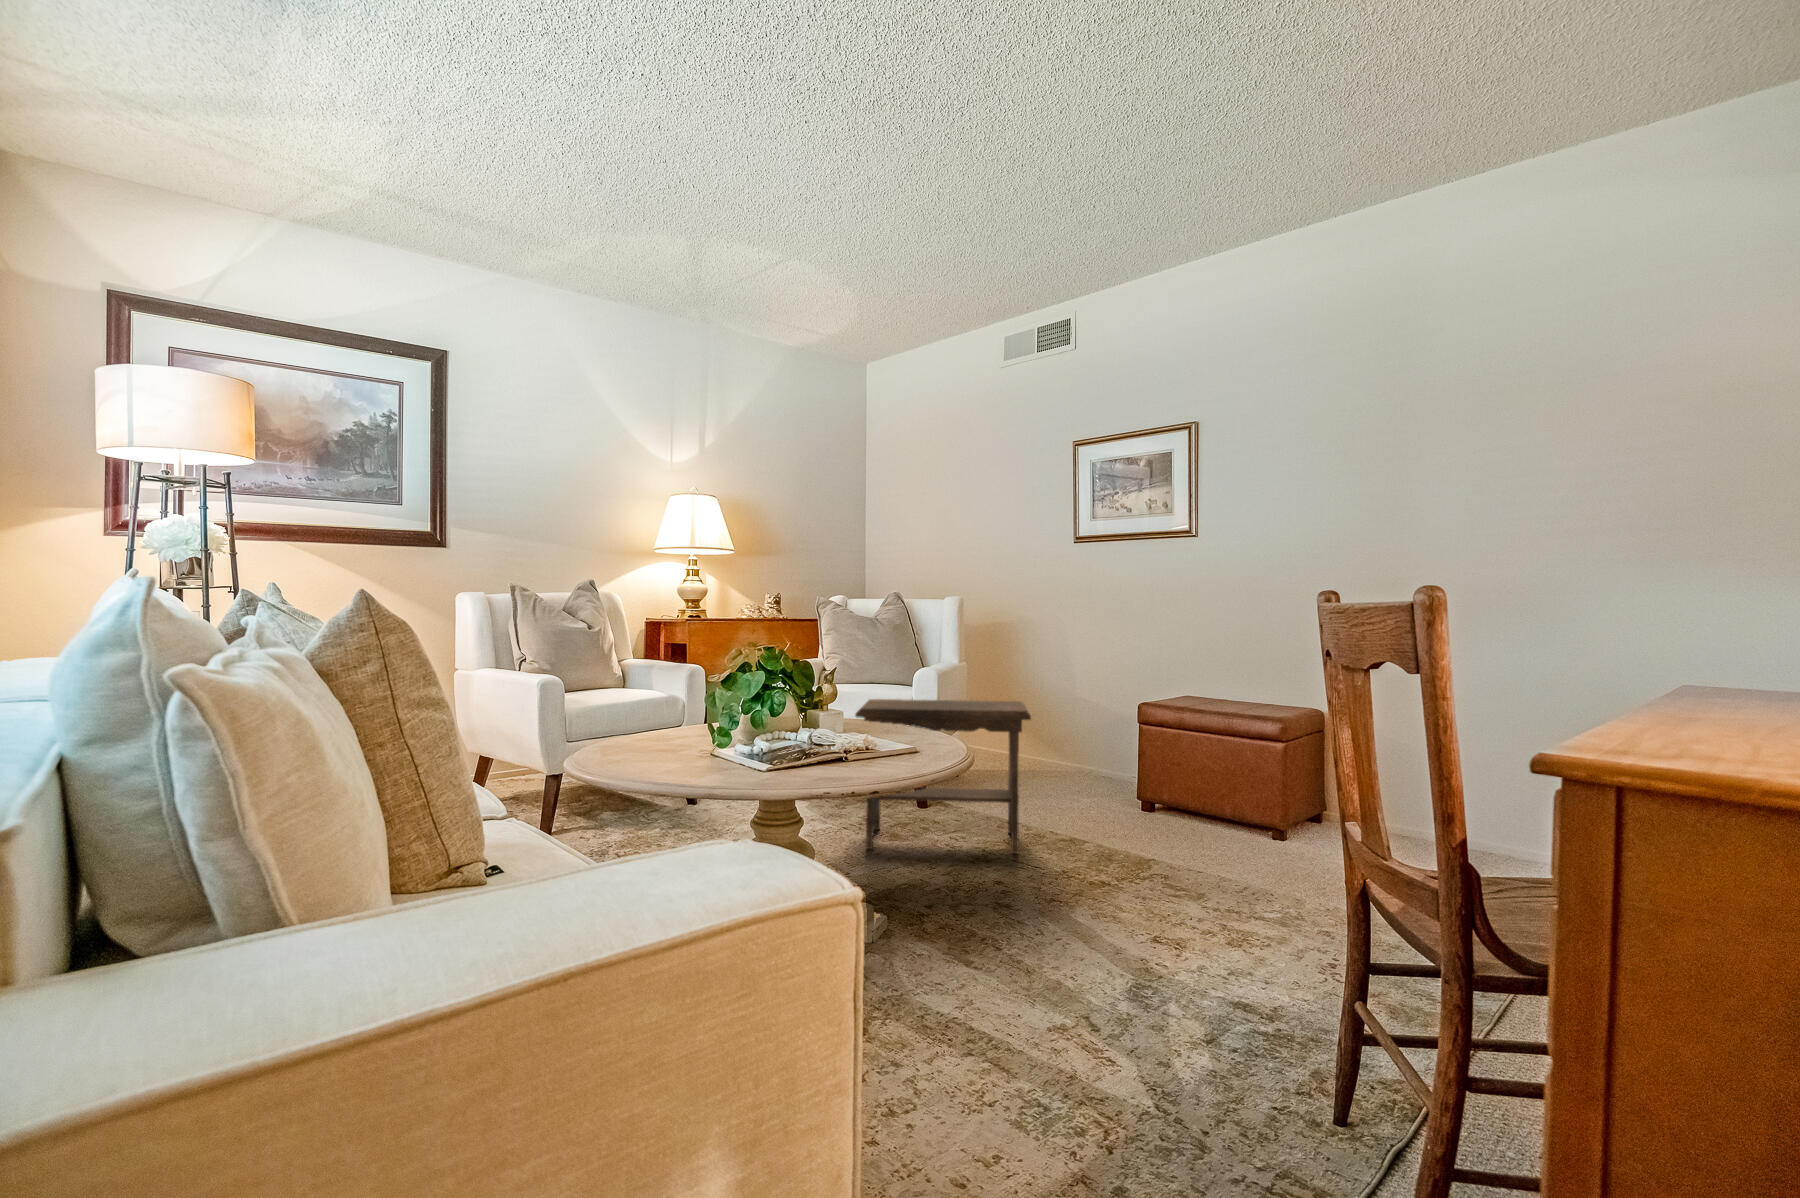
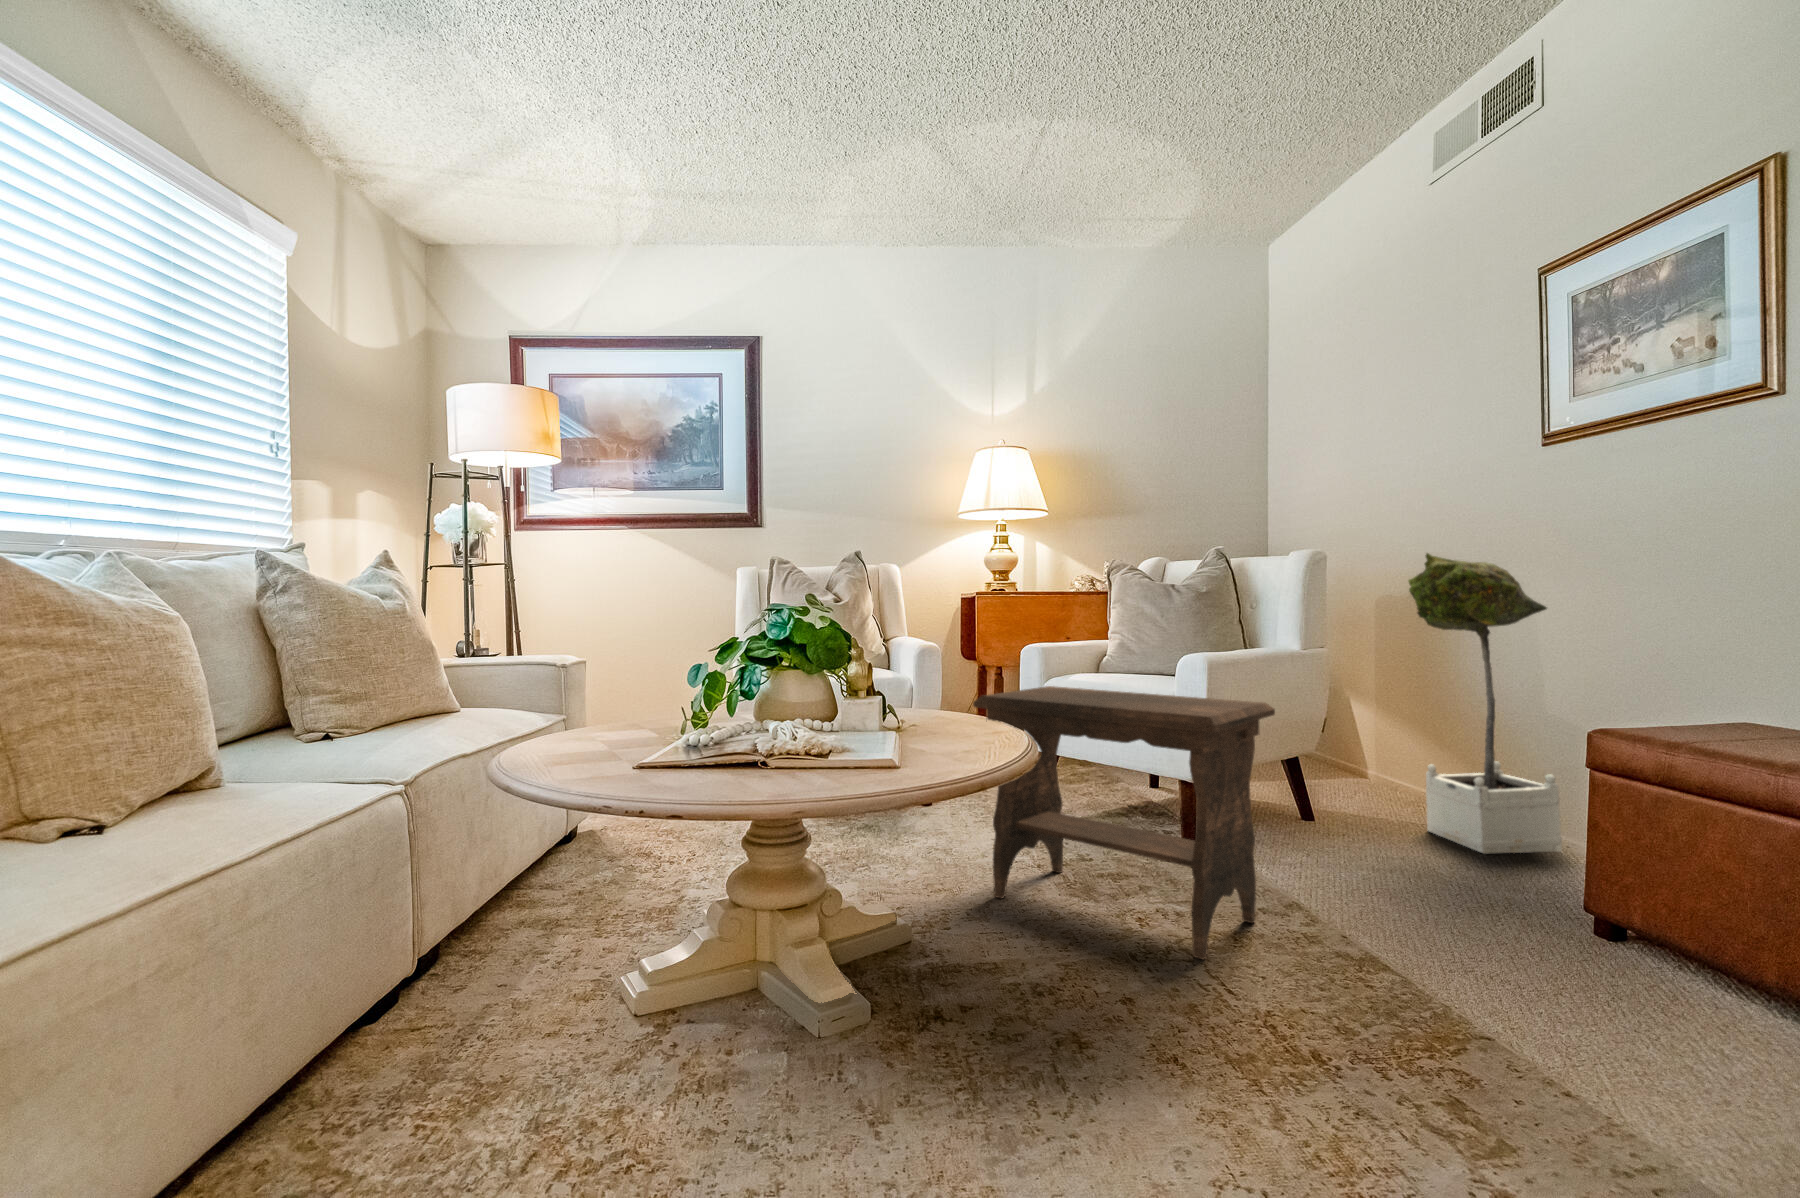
potted tree: none [1015,603,1091,782] -> present [1408,553,1562,854]

